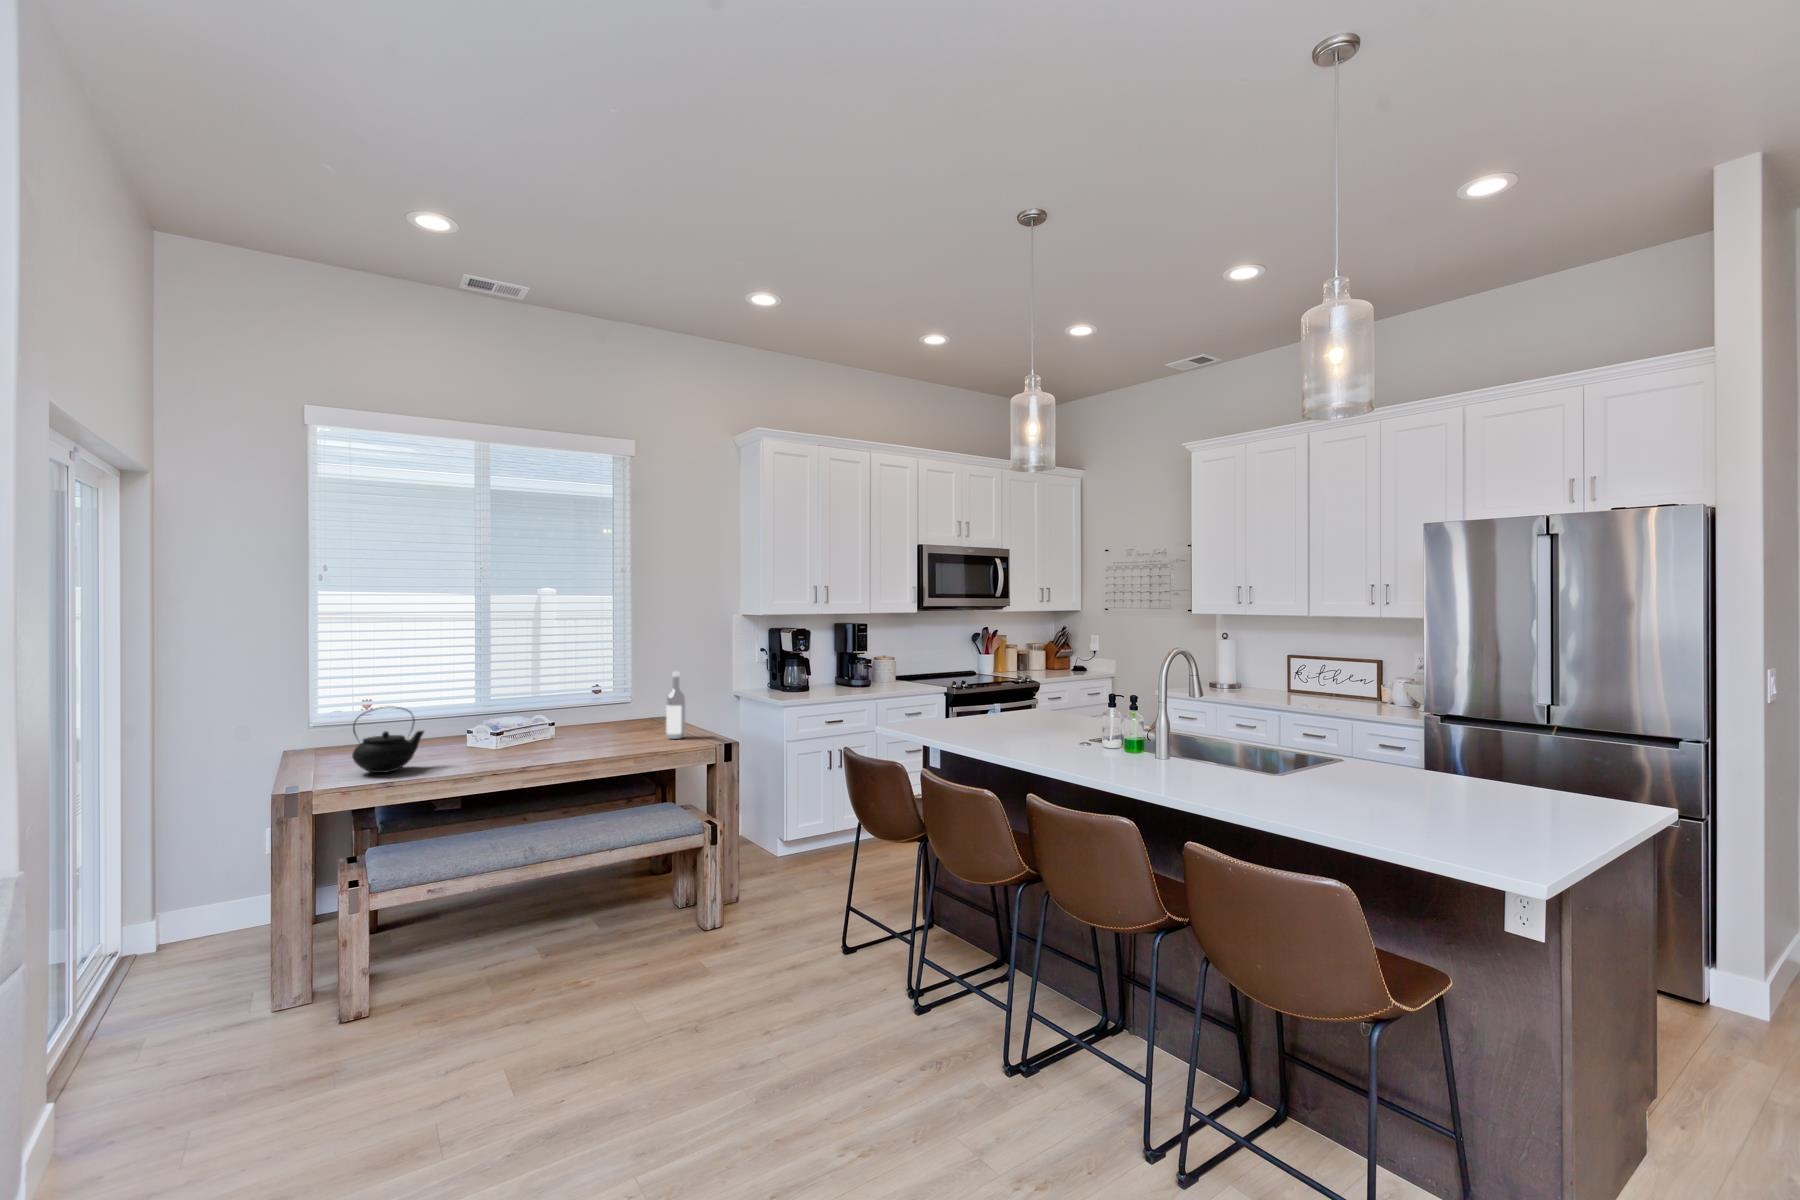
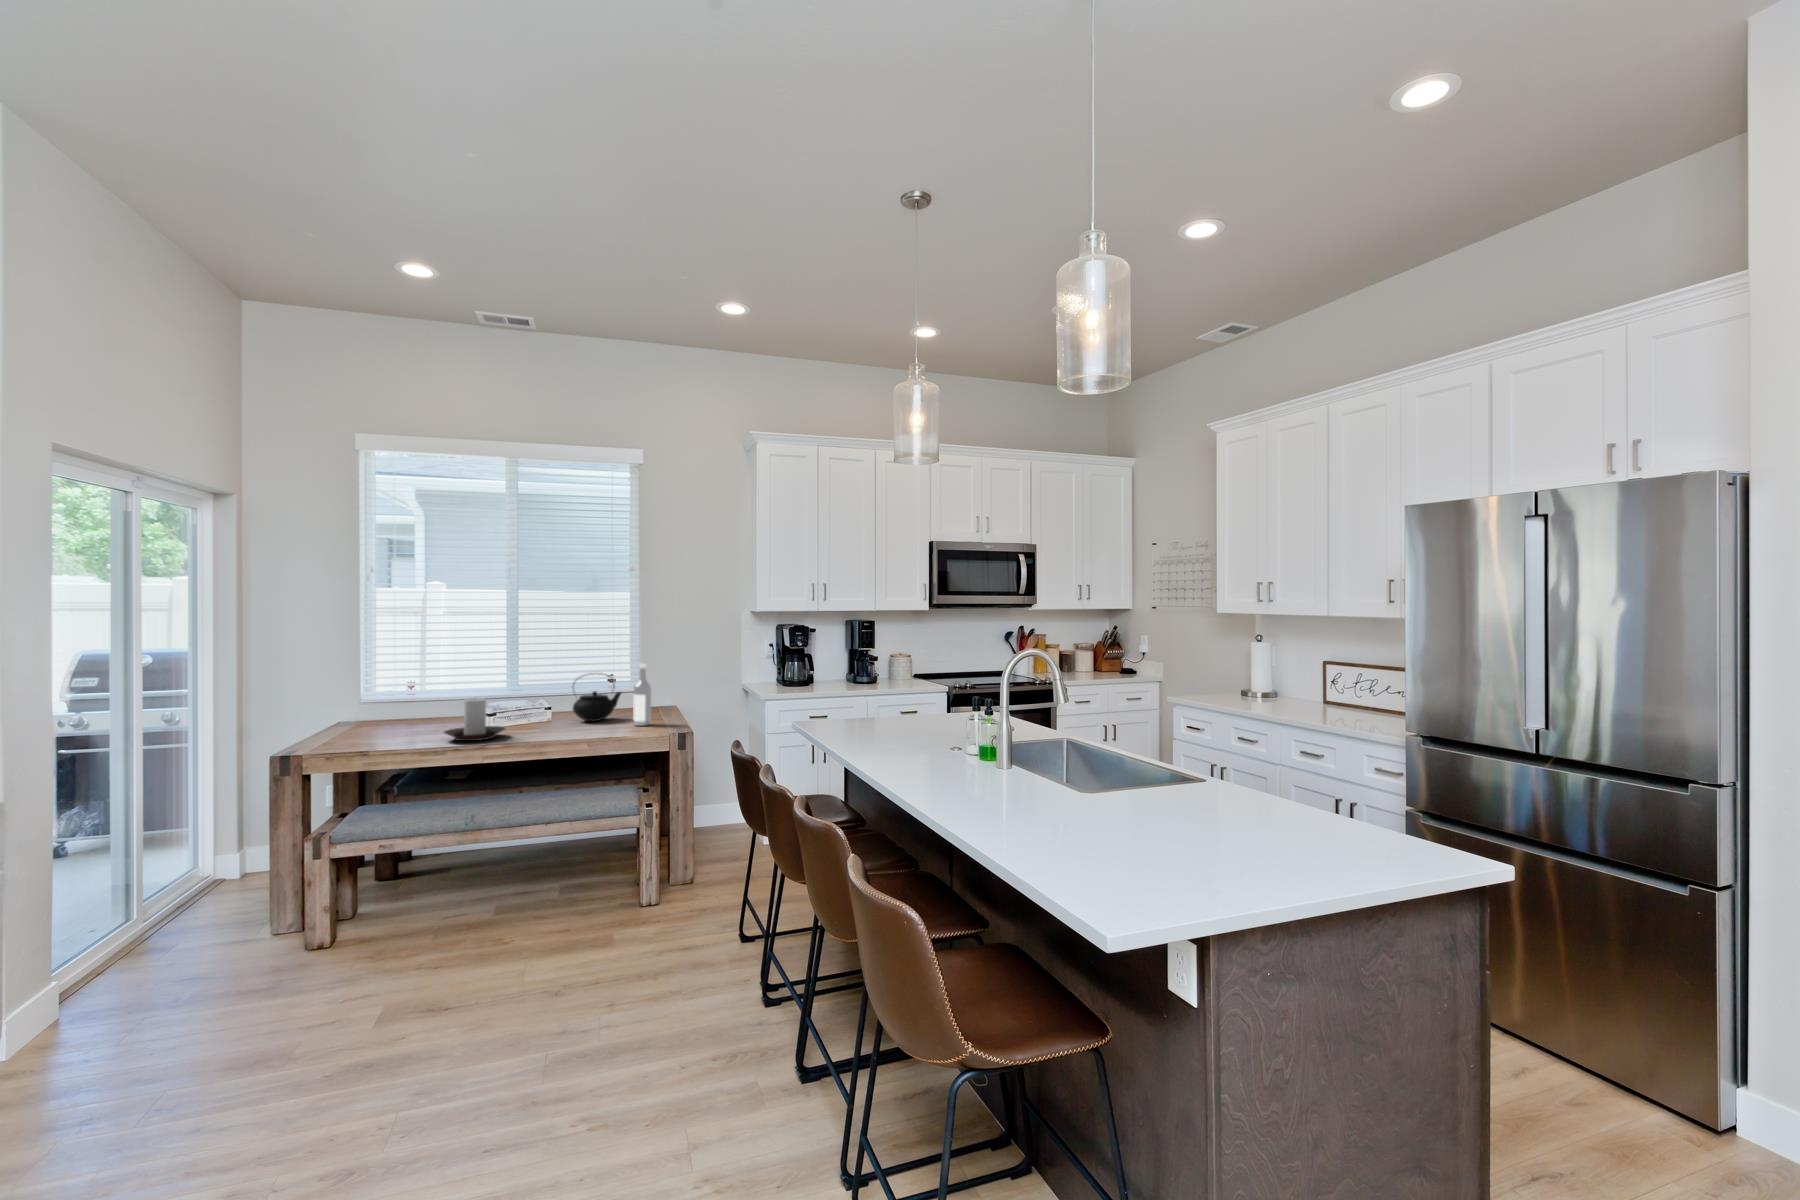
teapot: present [352,706,424,773] -> present [573,691,621,721]
candle holder: none [473,714,543,765] -> present [444,698,505,741]

